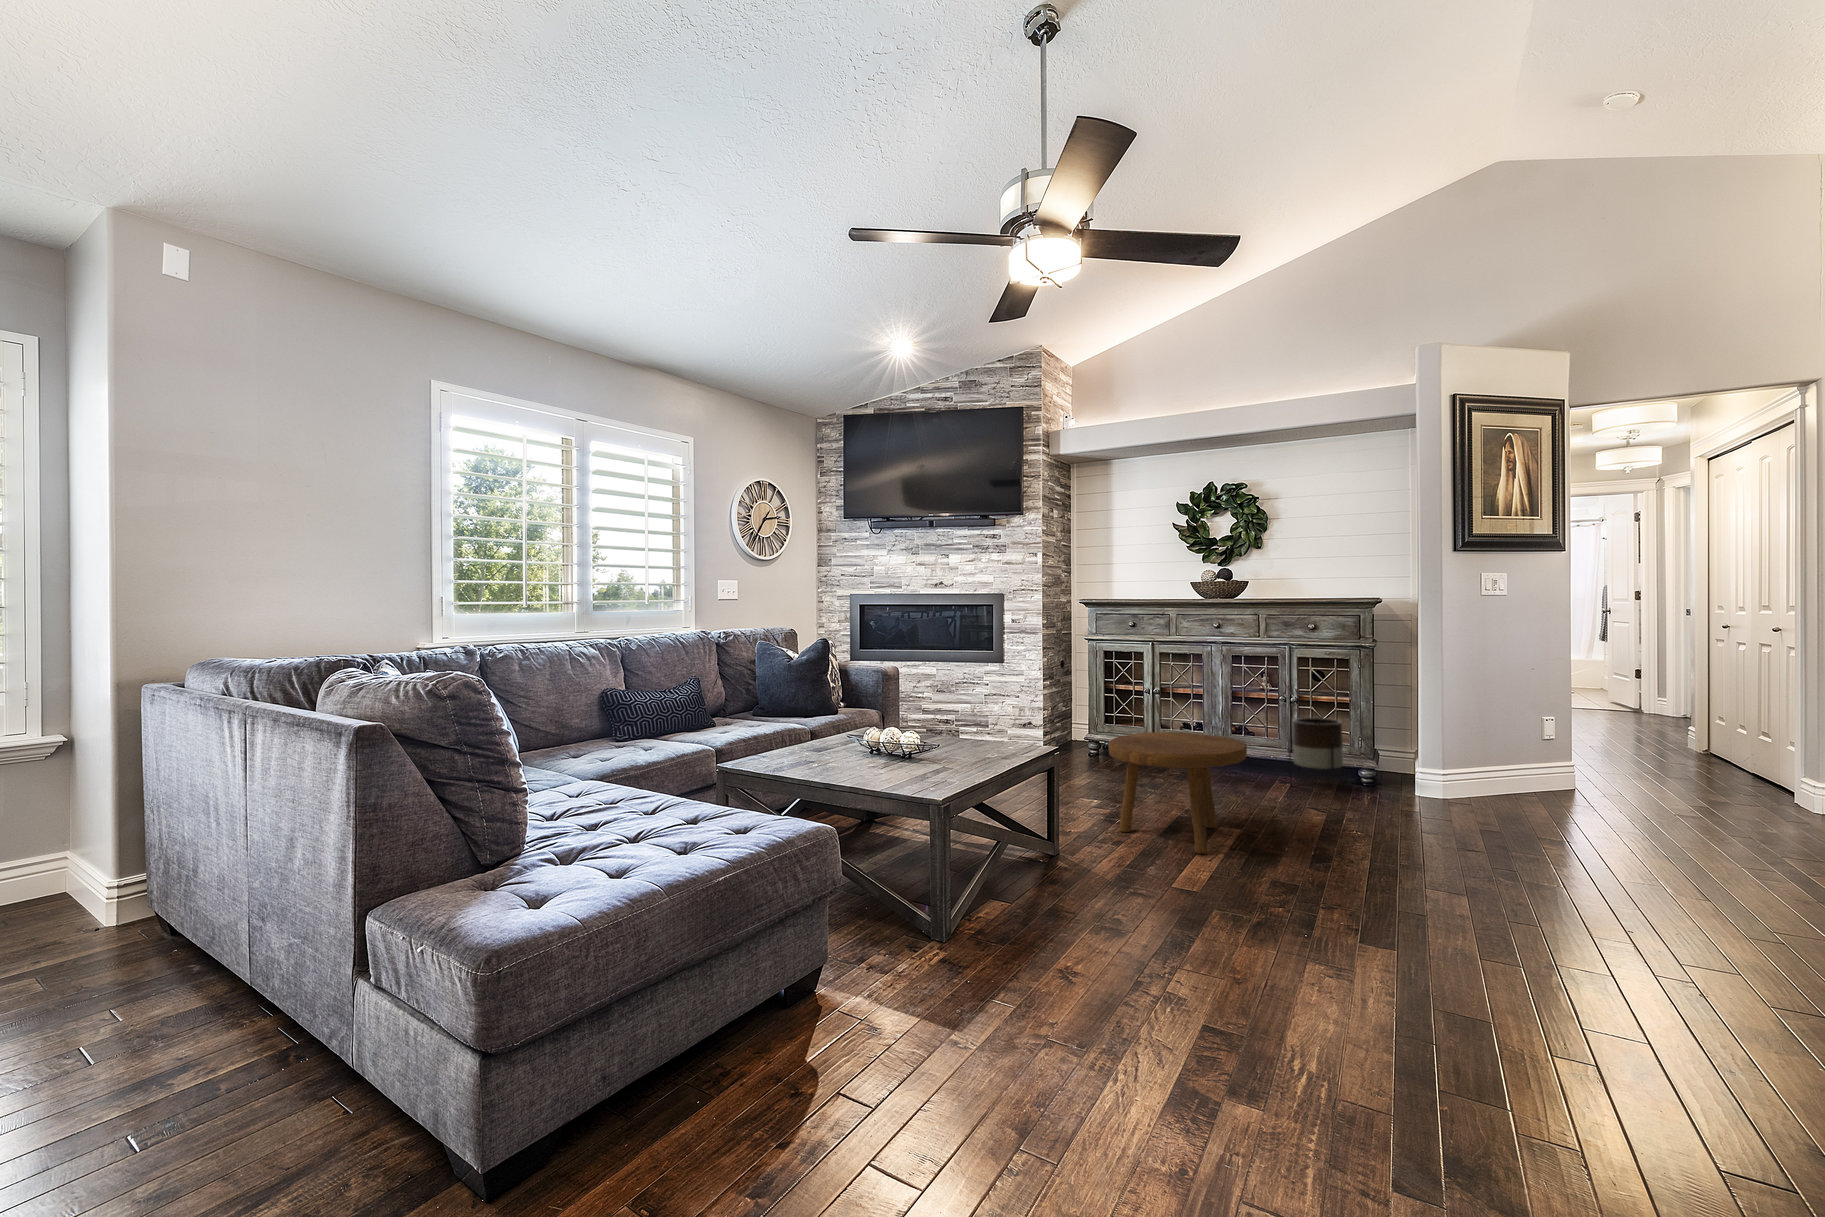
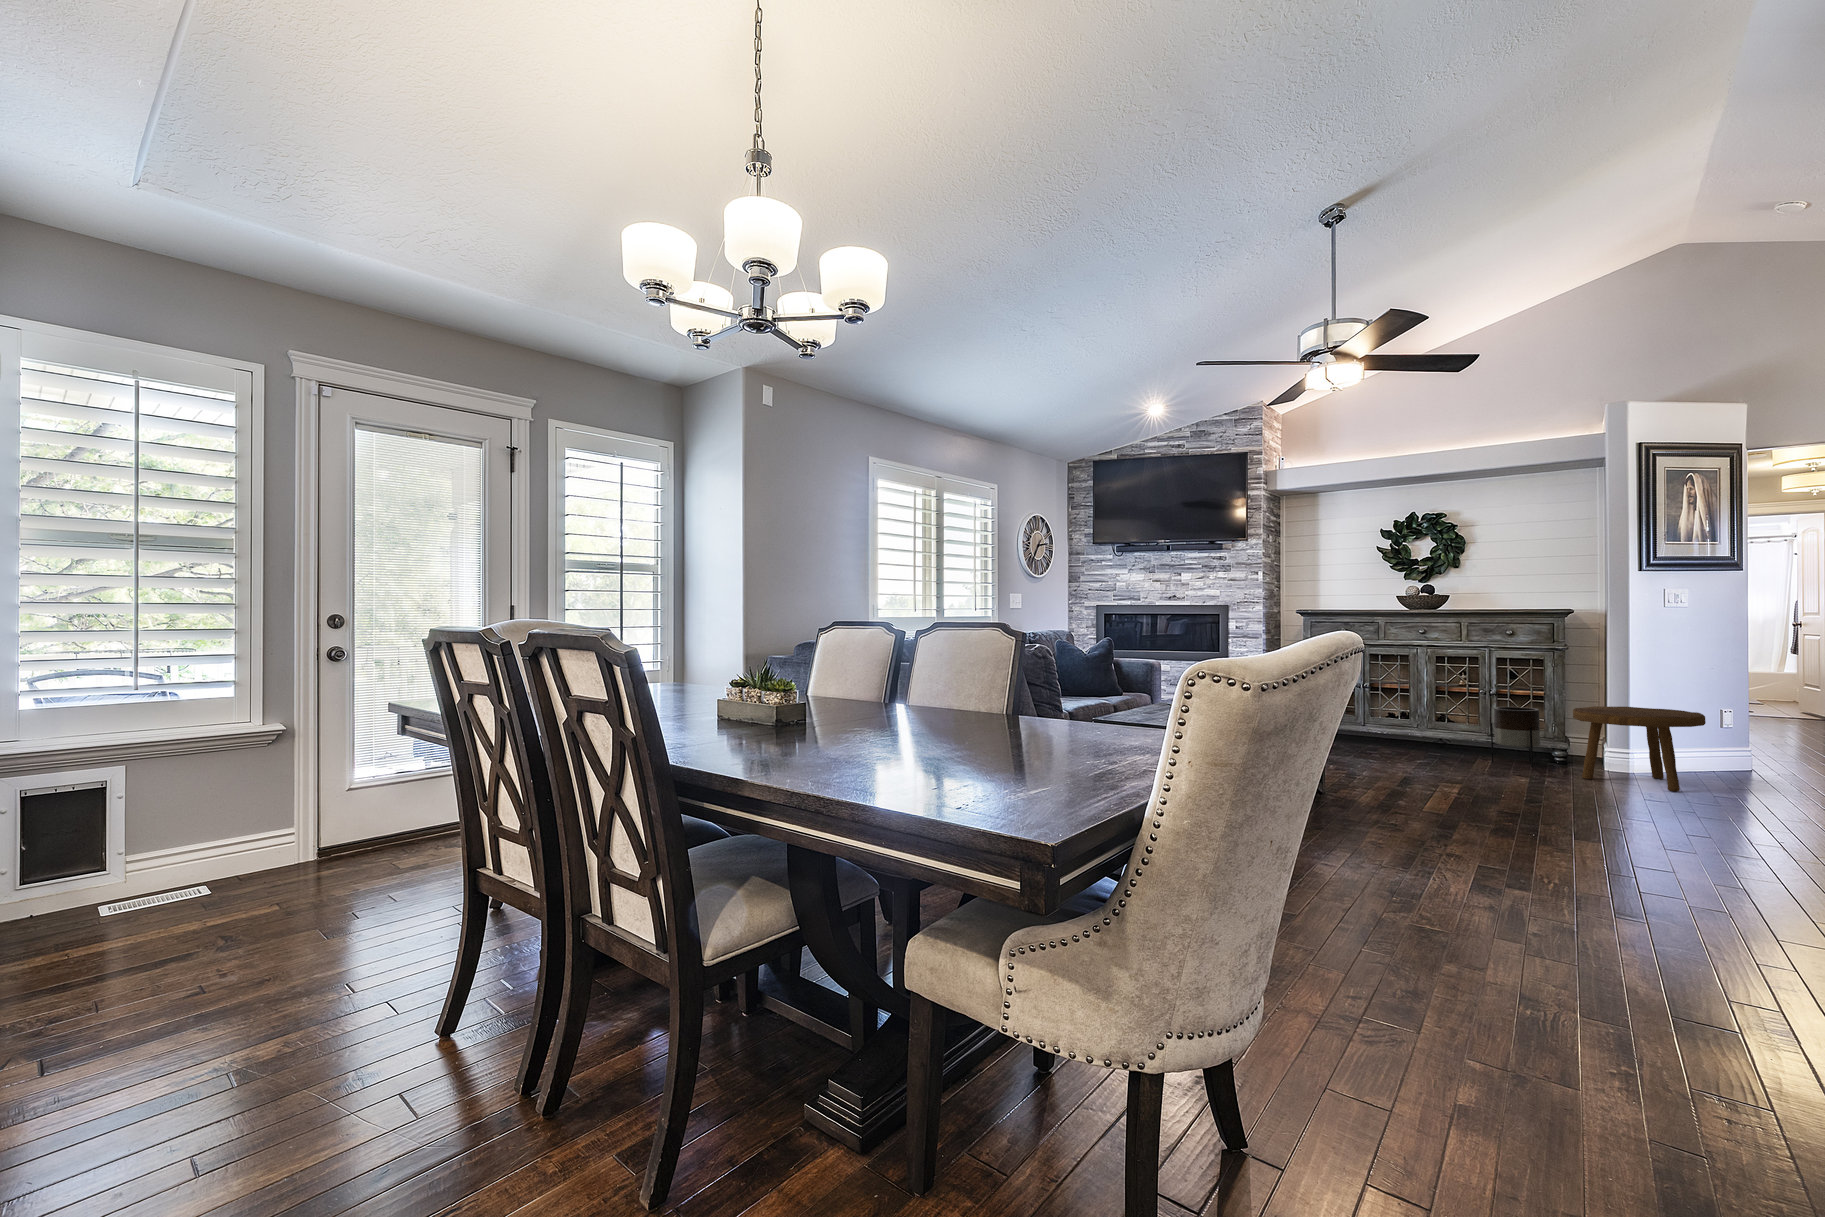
footstool: present [1108,732,1247,854] -> present [1573,706,1706,791]

